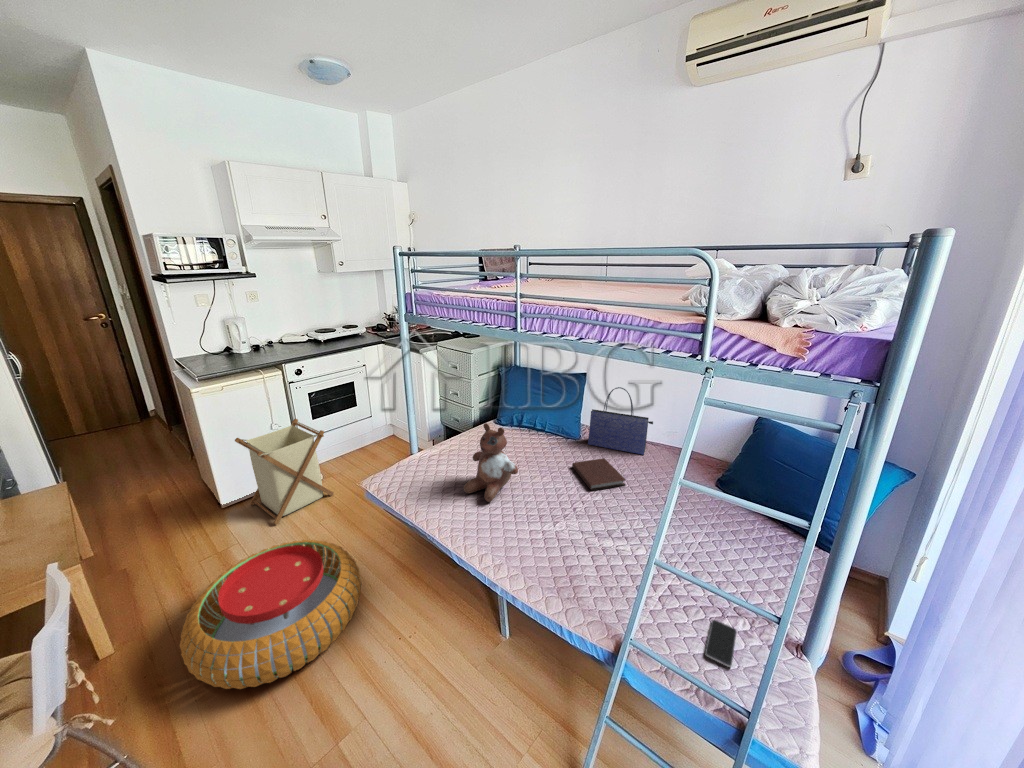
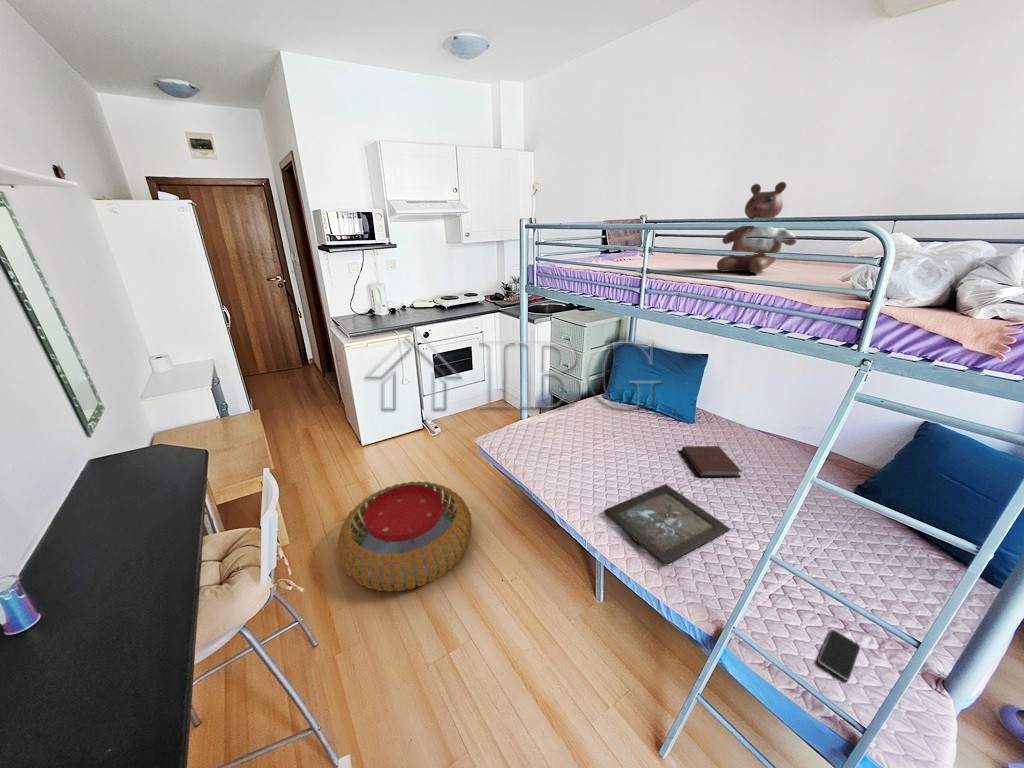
tote bag: present [588,387,653,455] -> none [701,372,782,448]
laundry basket: present [235,419,334,525] -> none [375,376,449,466]
stuffed bear: present [464,423,518,502] -> present [717,182,797,274]
tray: none [502,503,620,588] -> present [604,484,730,565]

